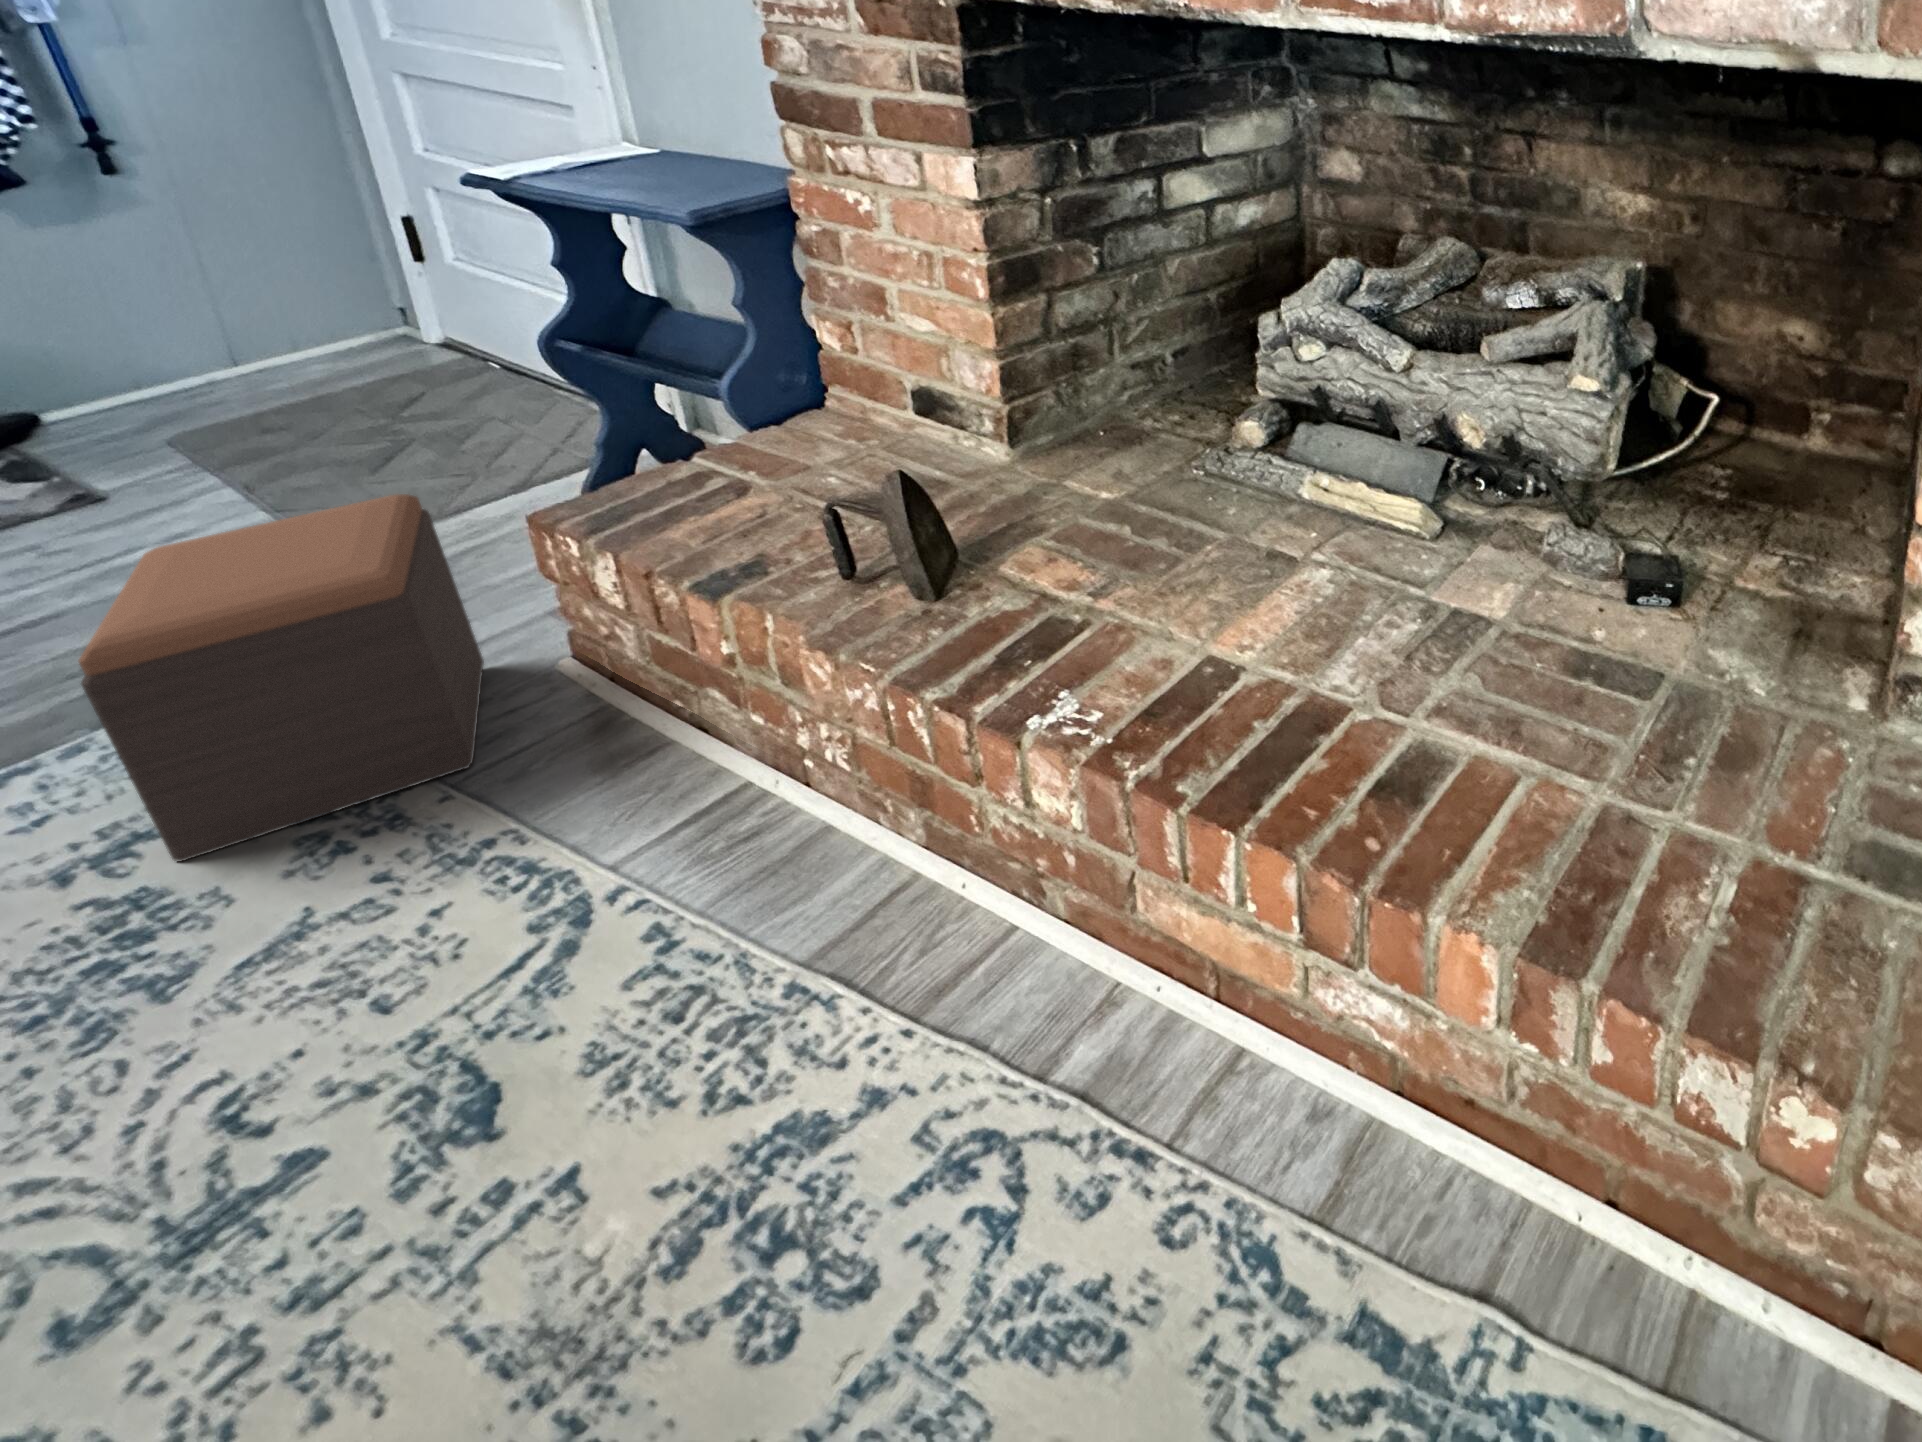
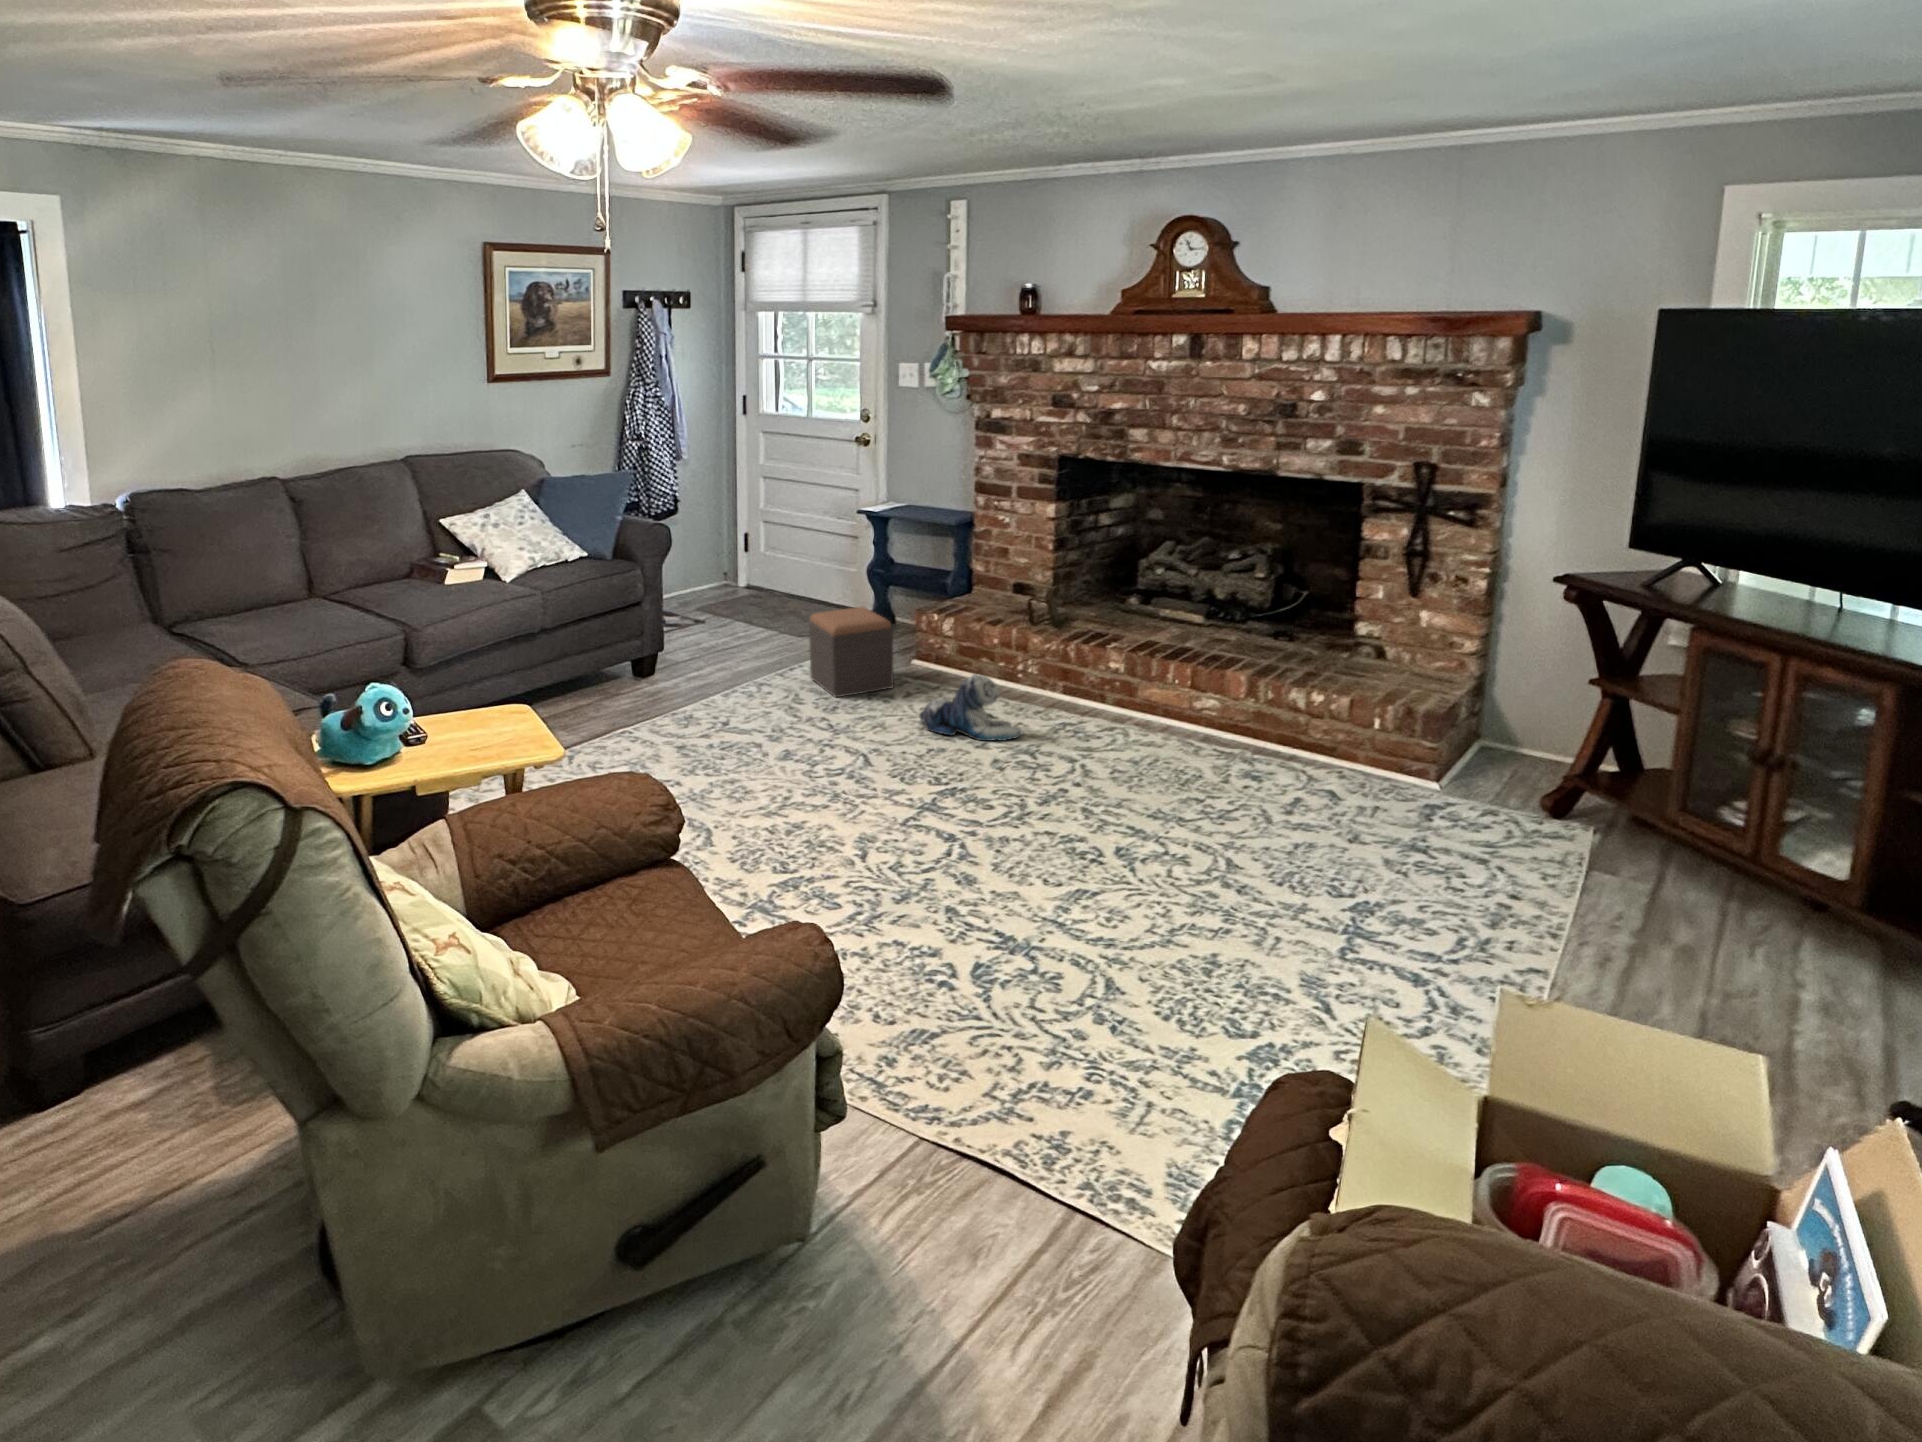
plush toy: none [258,894,666,1210] -> present [919,674,1023,741]

